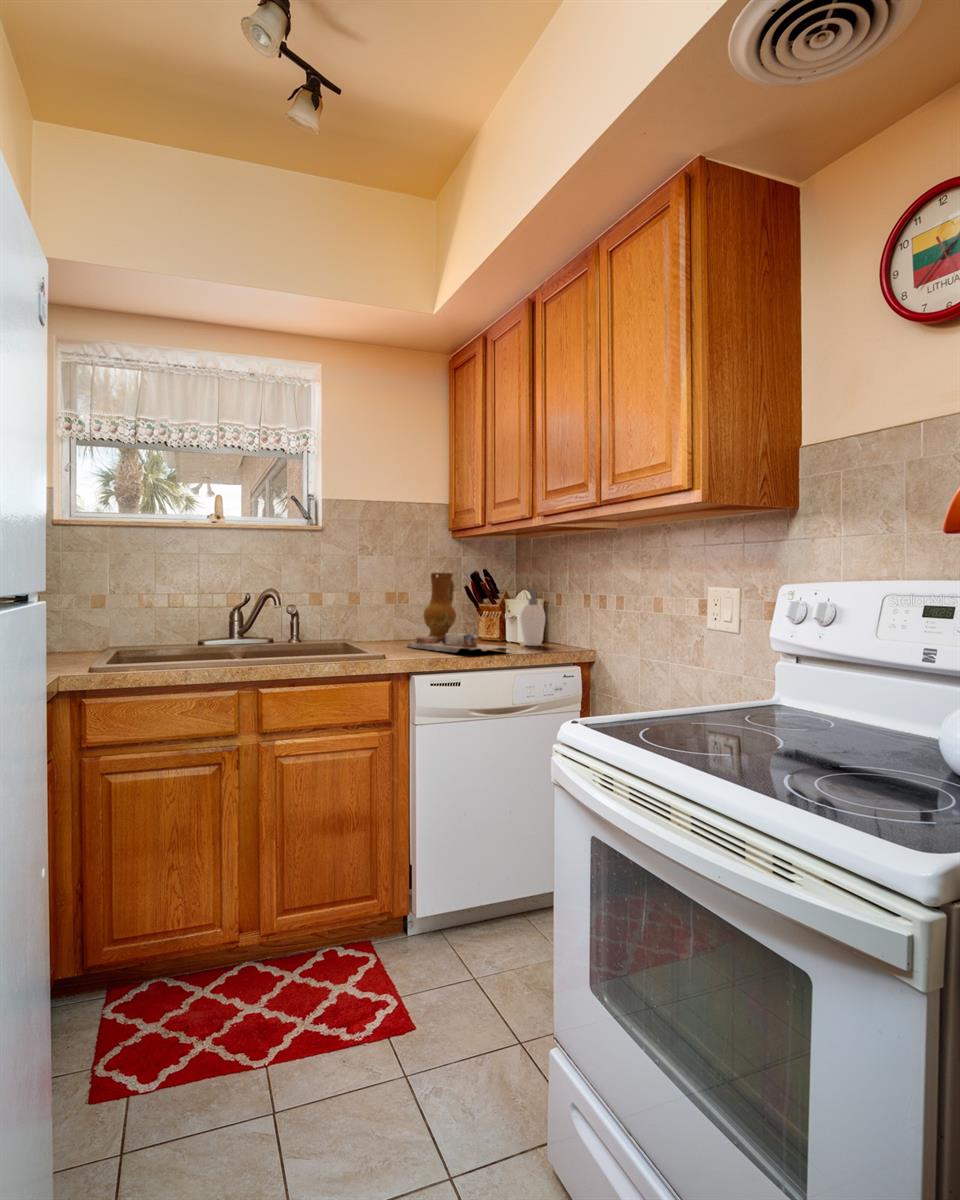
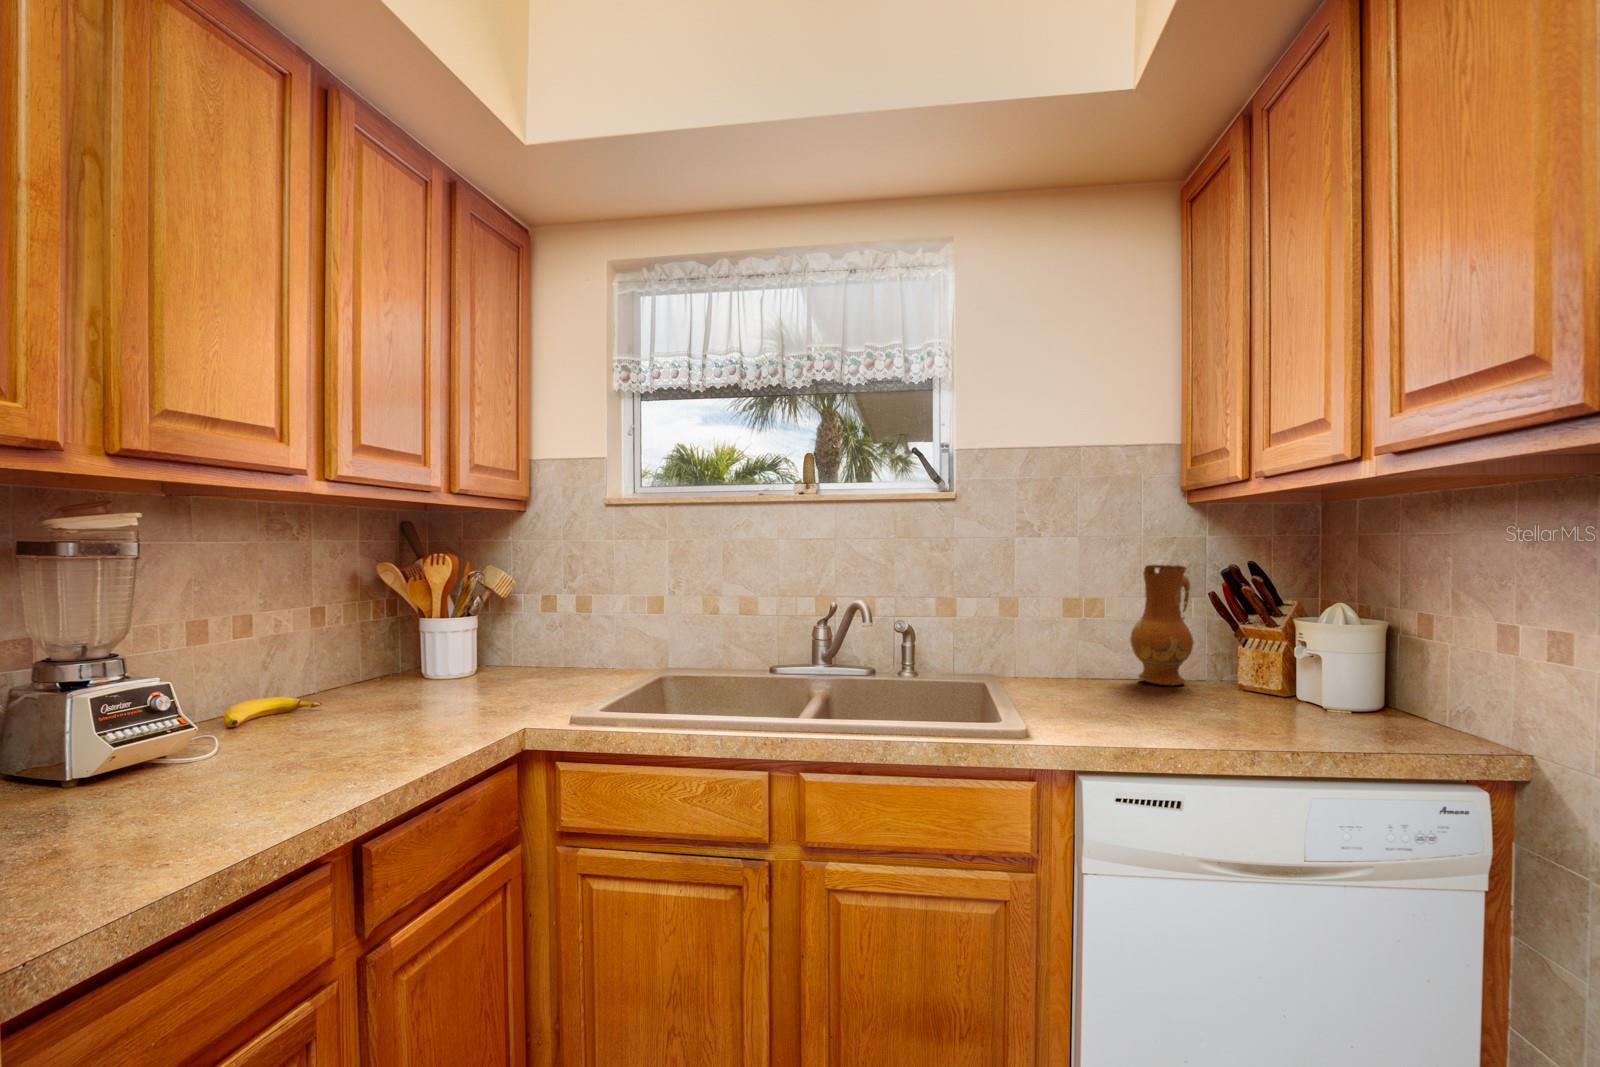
soap dispenser: present [520,588,545,646] -> none [1331,602,1408,722]
cutting board: present [408,633,510,653] -> none [1090,681,1308,741]

